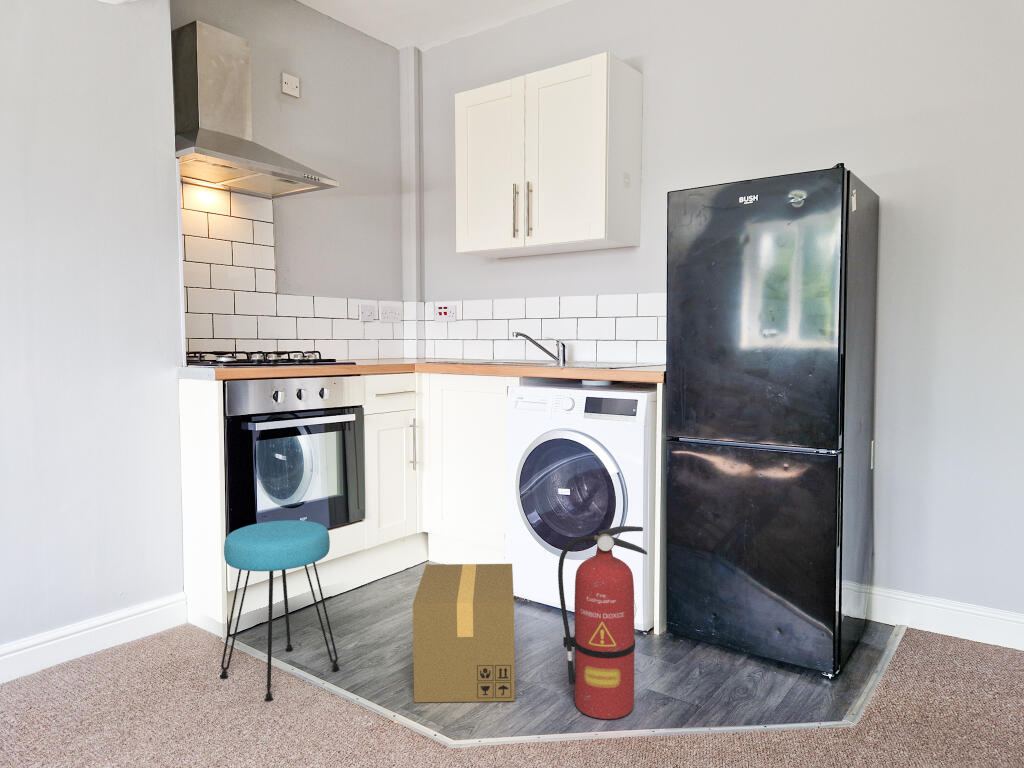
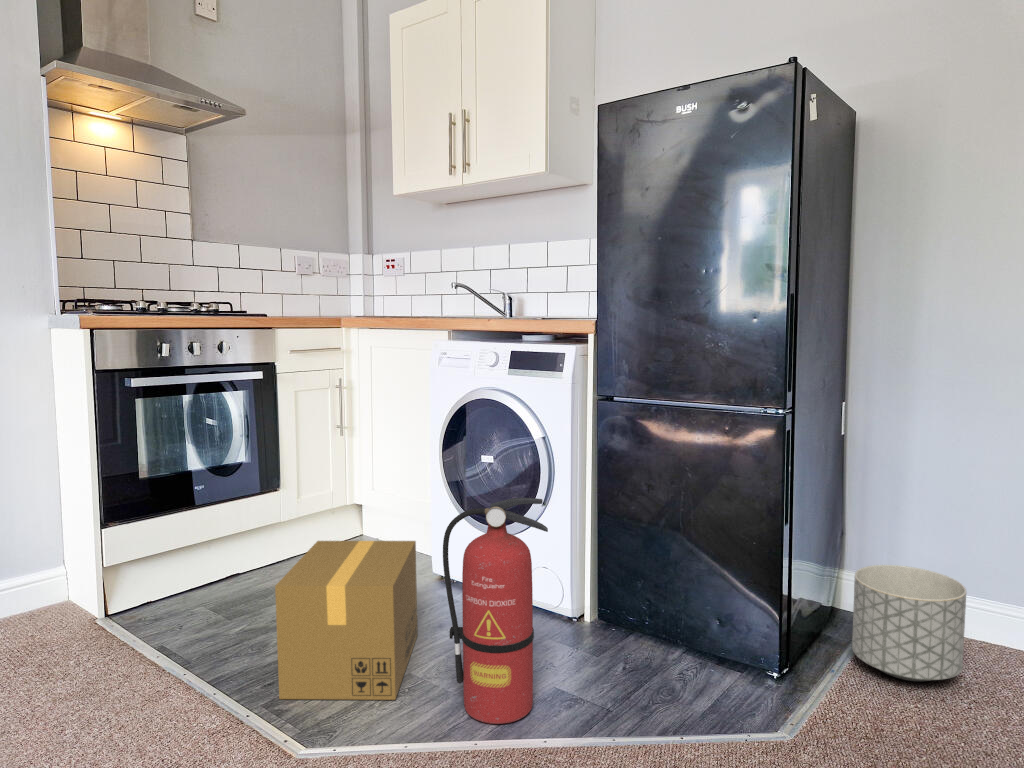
stool: present [220,520,339,700] -> none [69,489,211,693]
planter: none [890,580,988,678] -> present [852,565,966,681]

